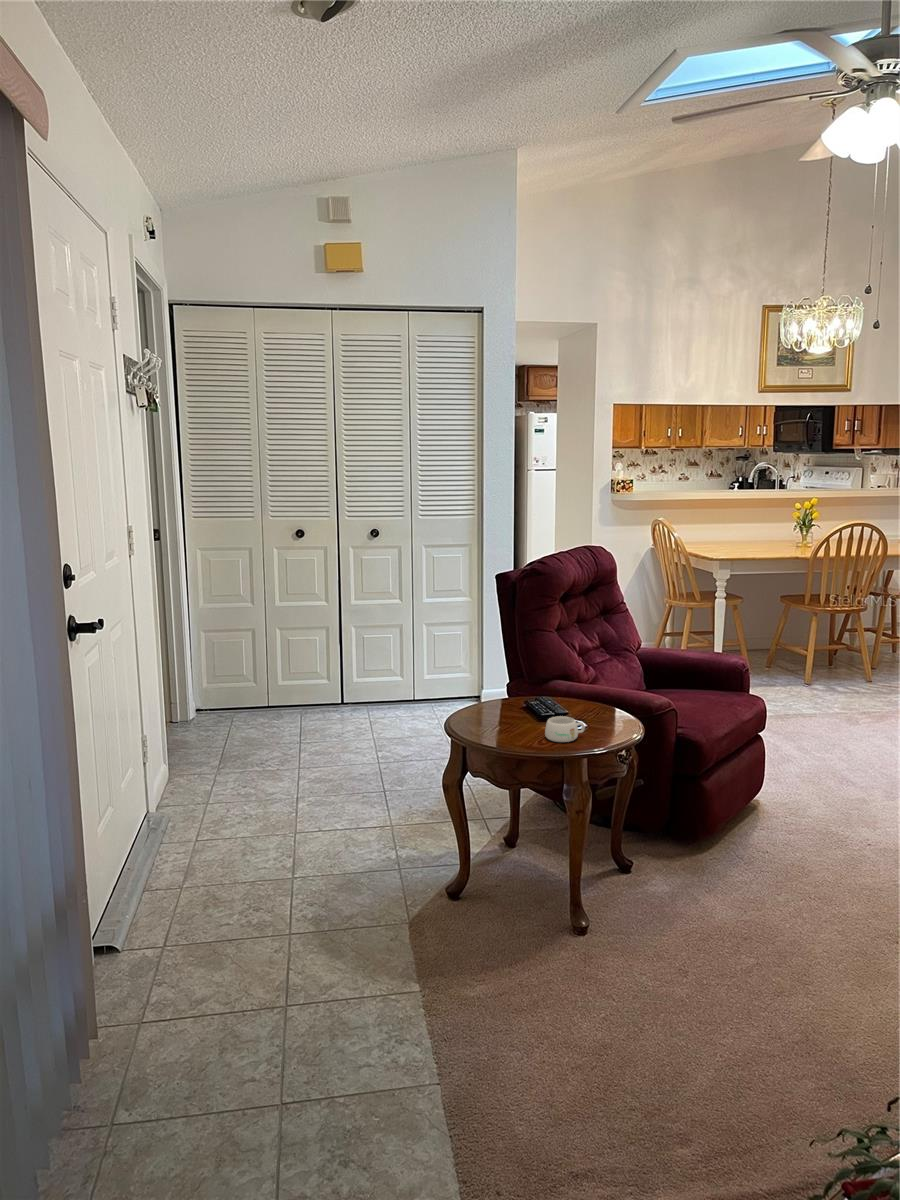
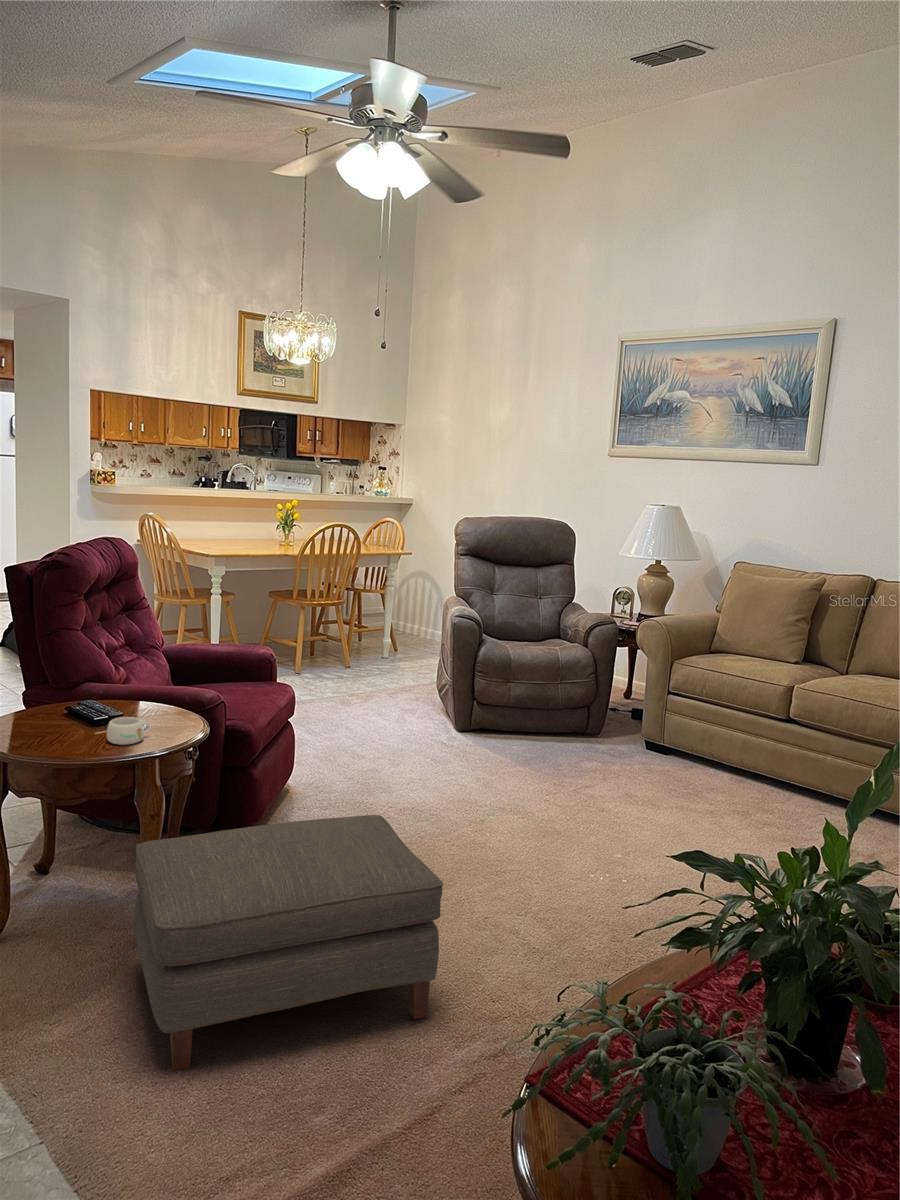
ottoman: none [548,835,856,1078] -> present [134,815,443,1071]

